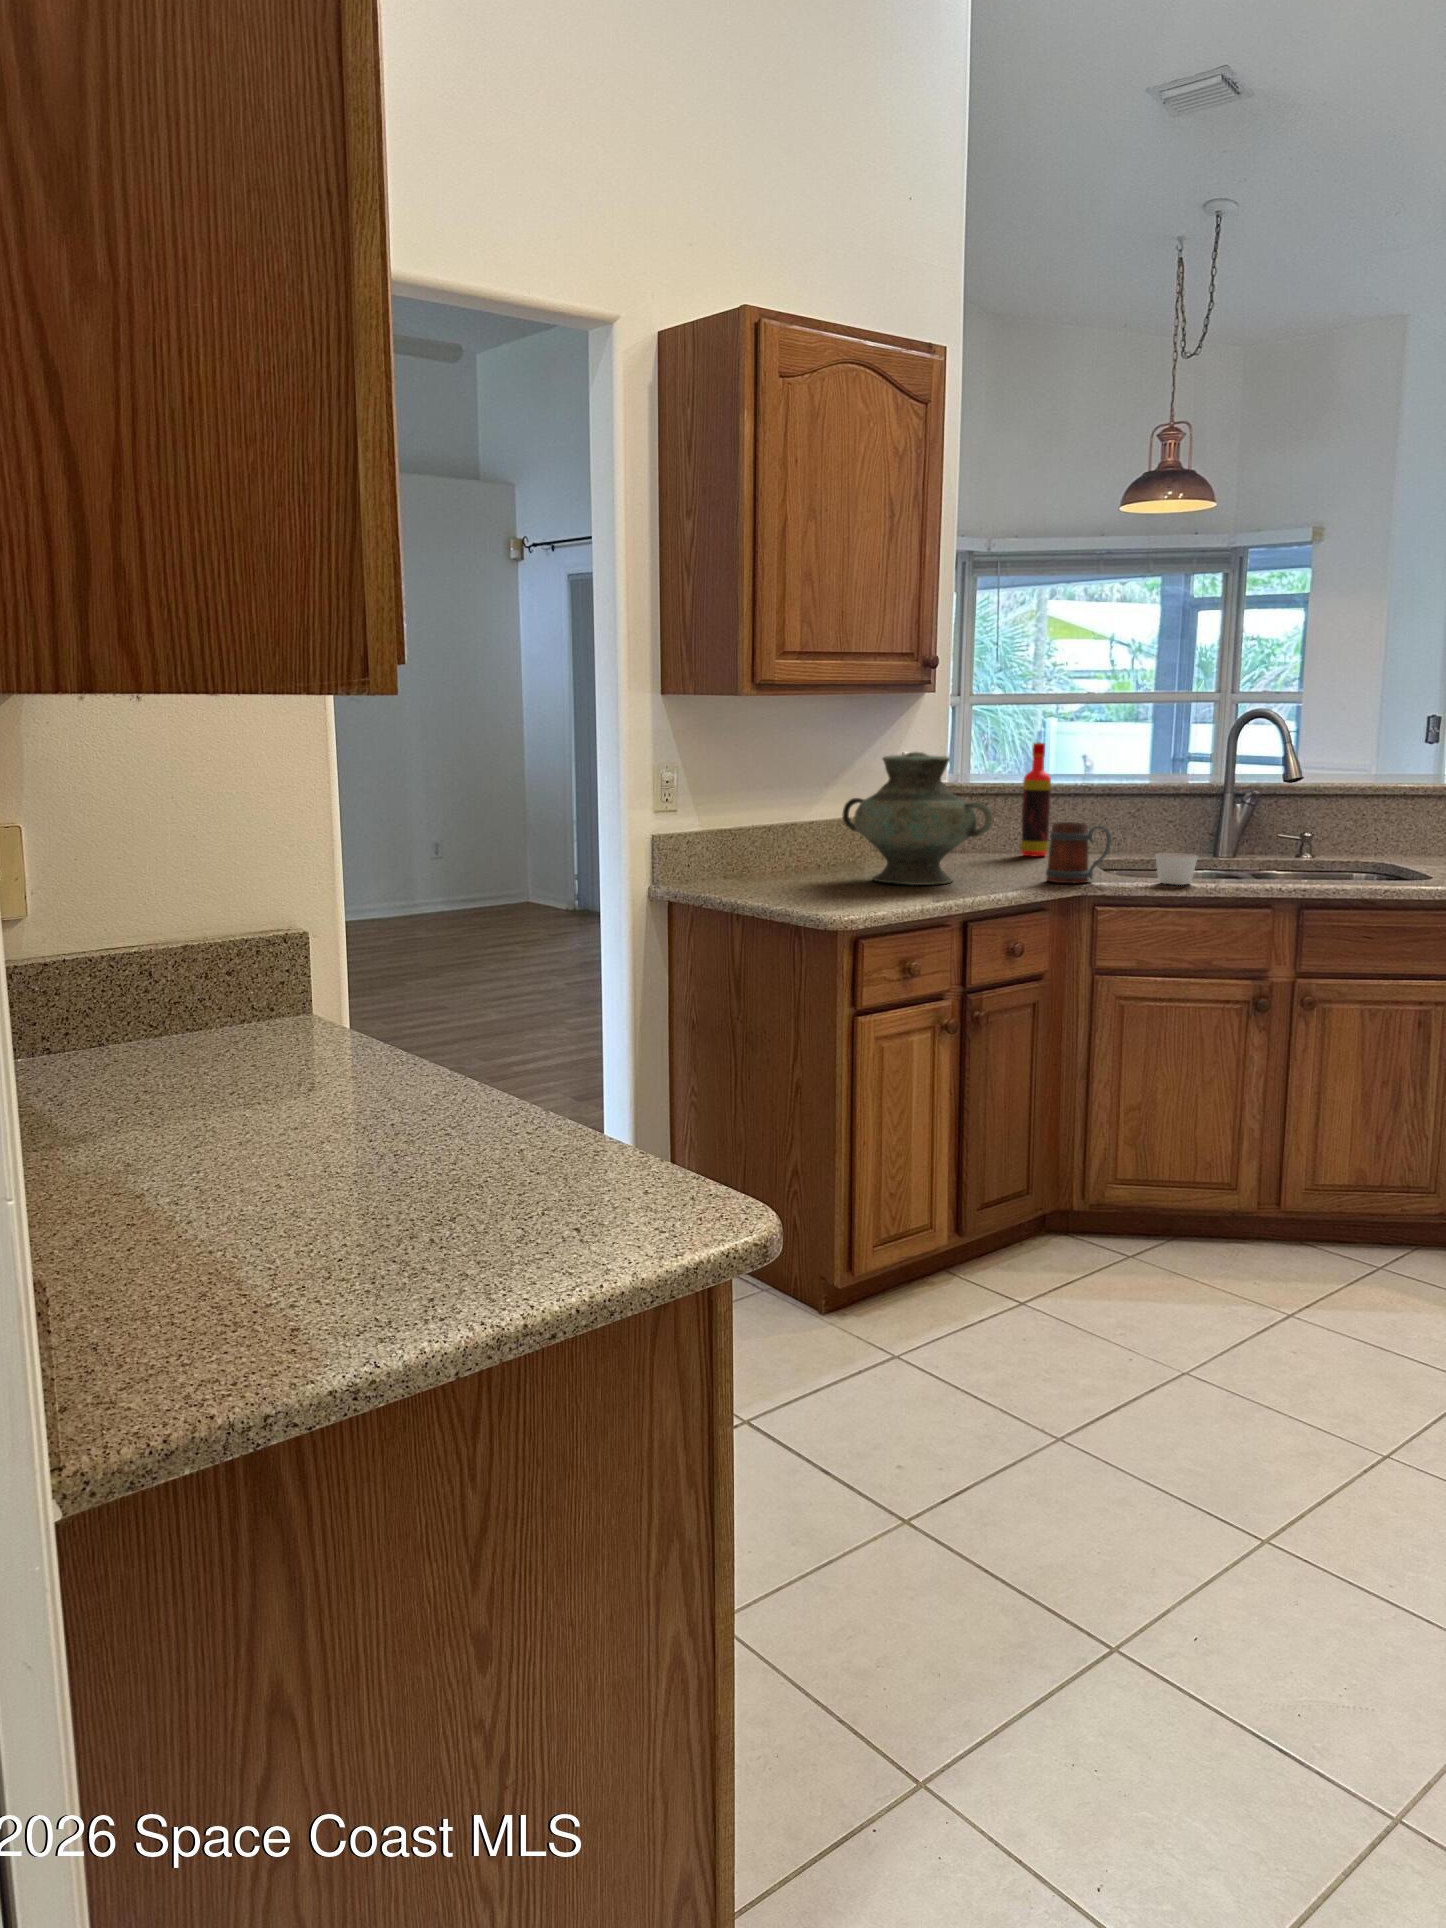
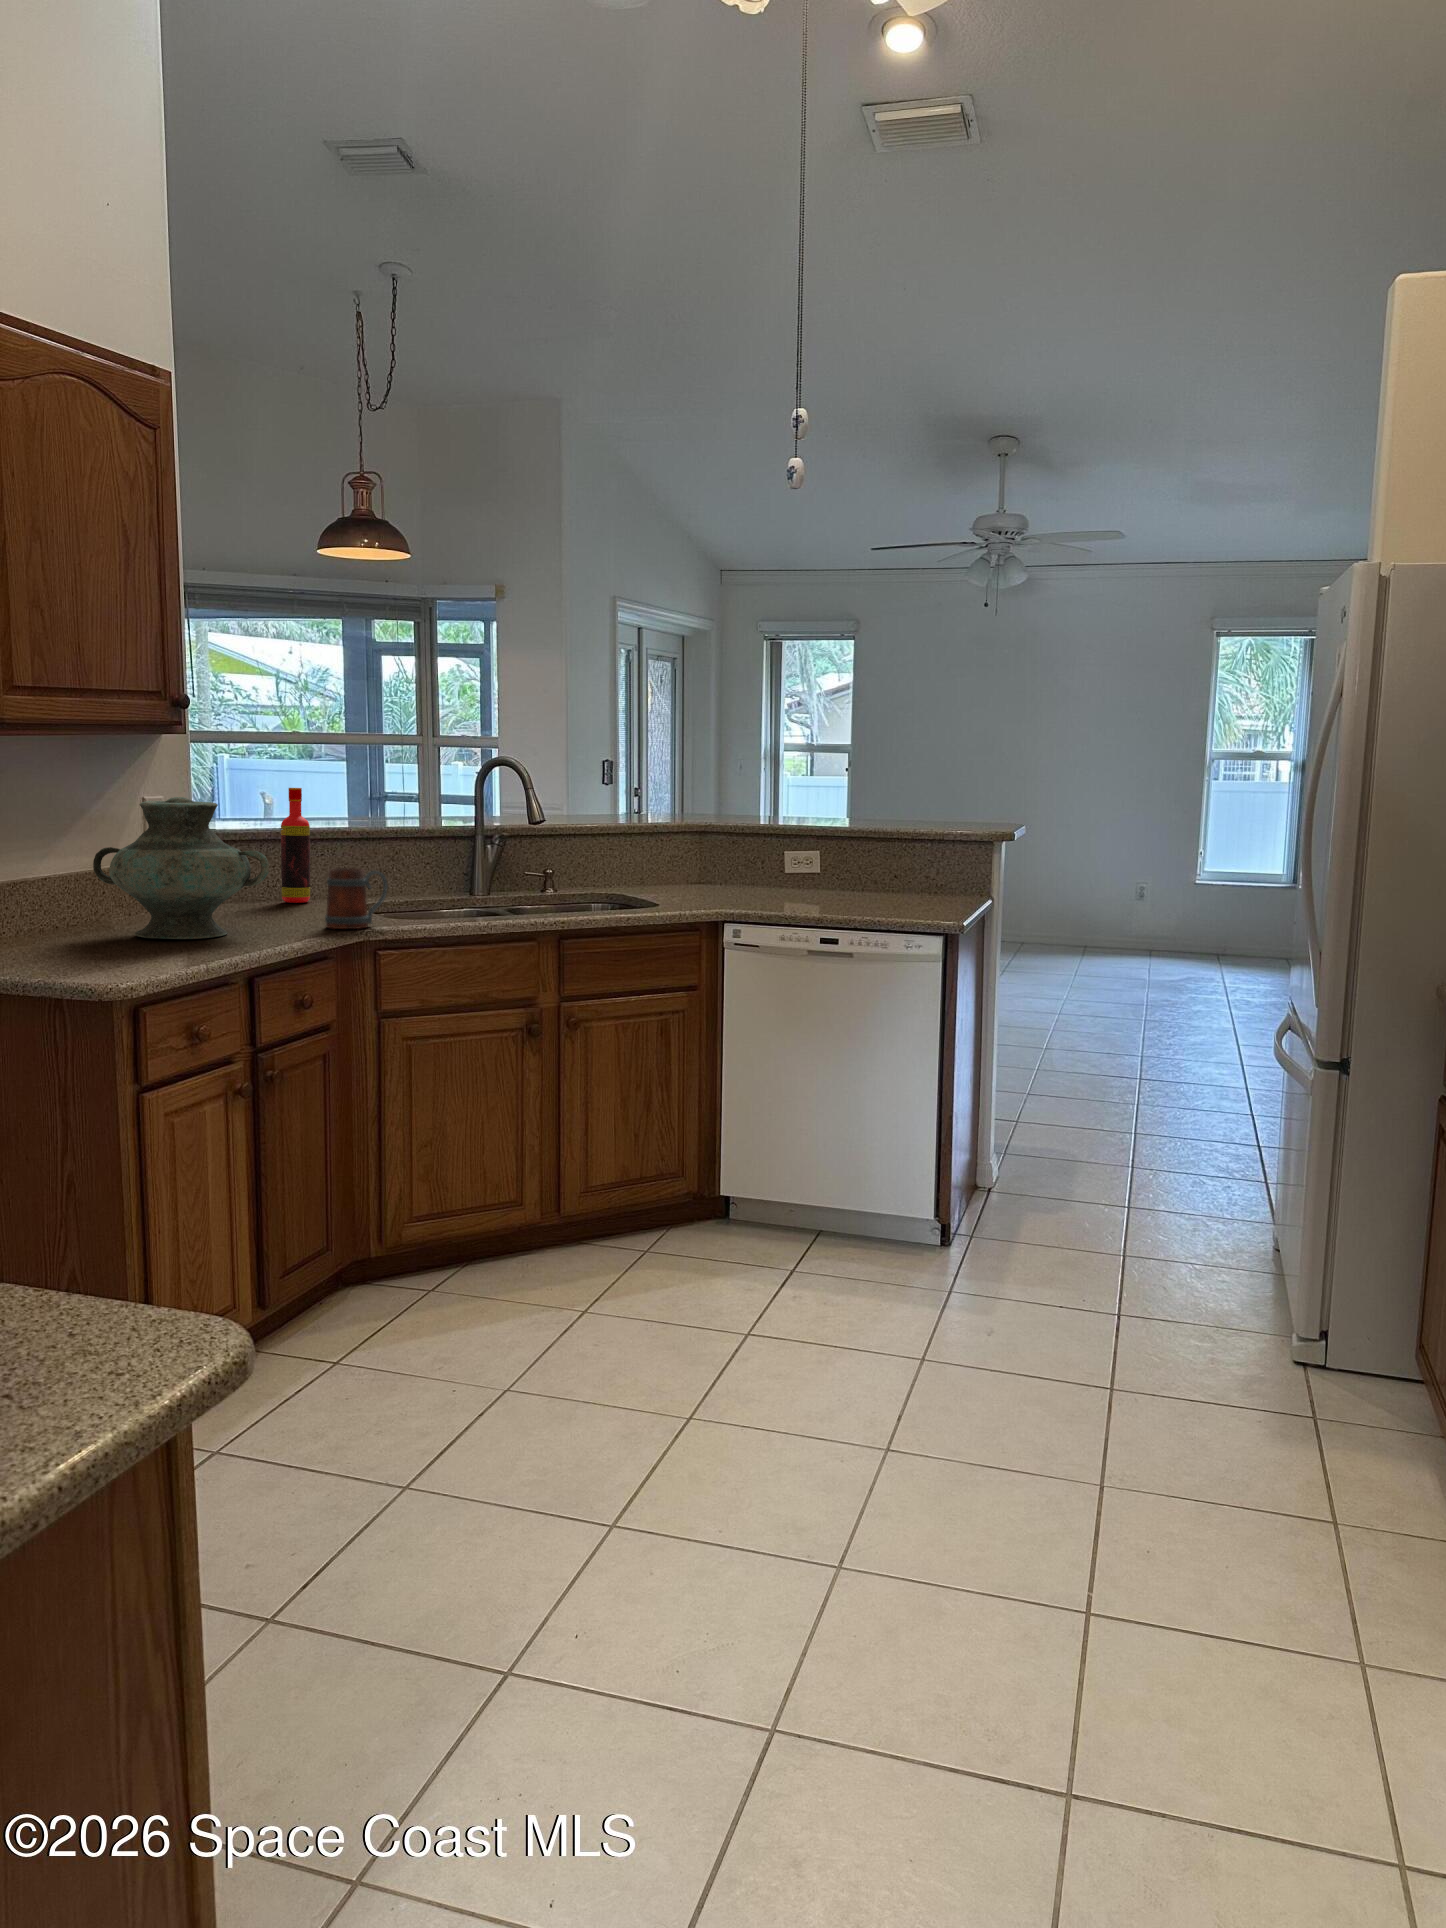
candle: present [1156,853,1197,885] -> none [431,895,470,925]

